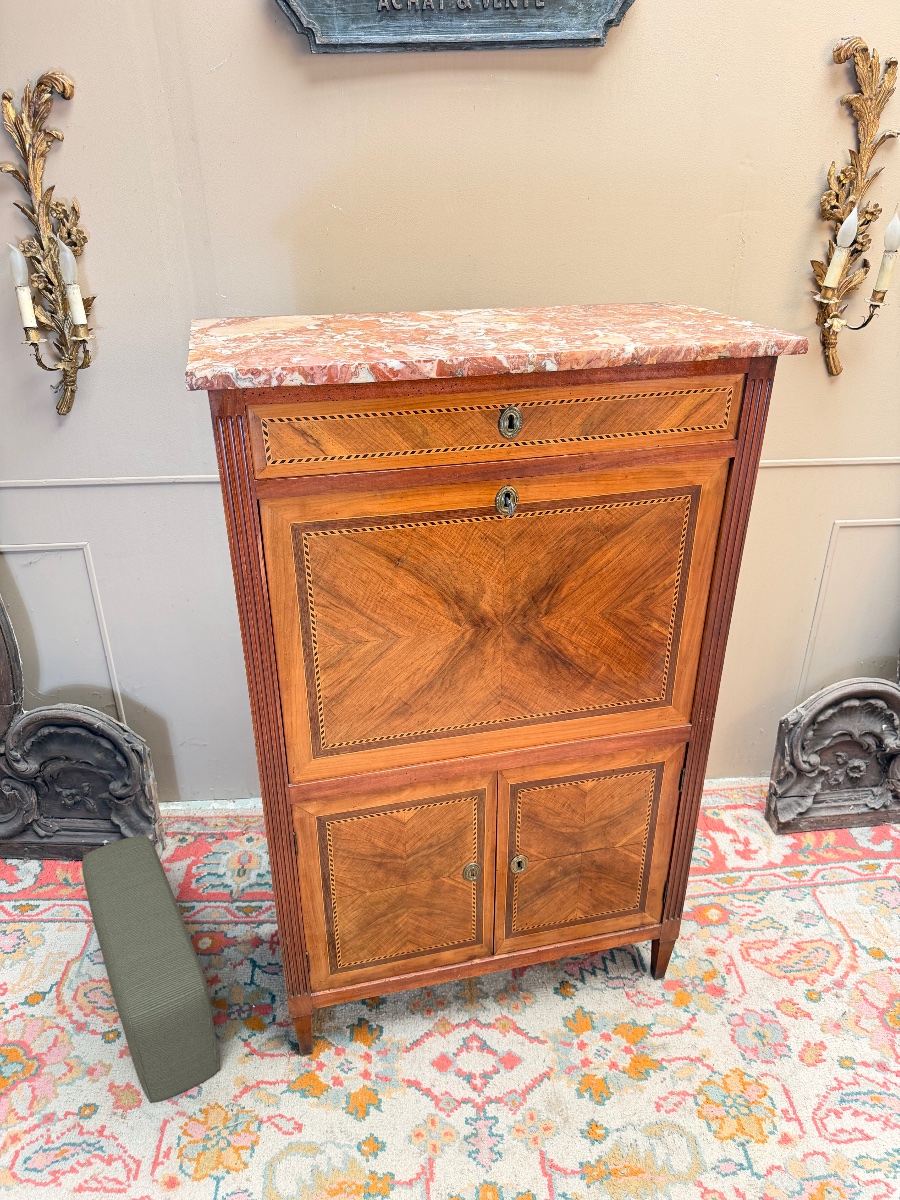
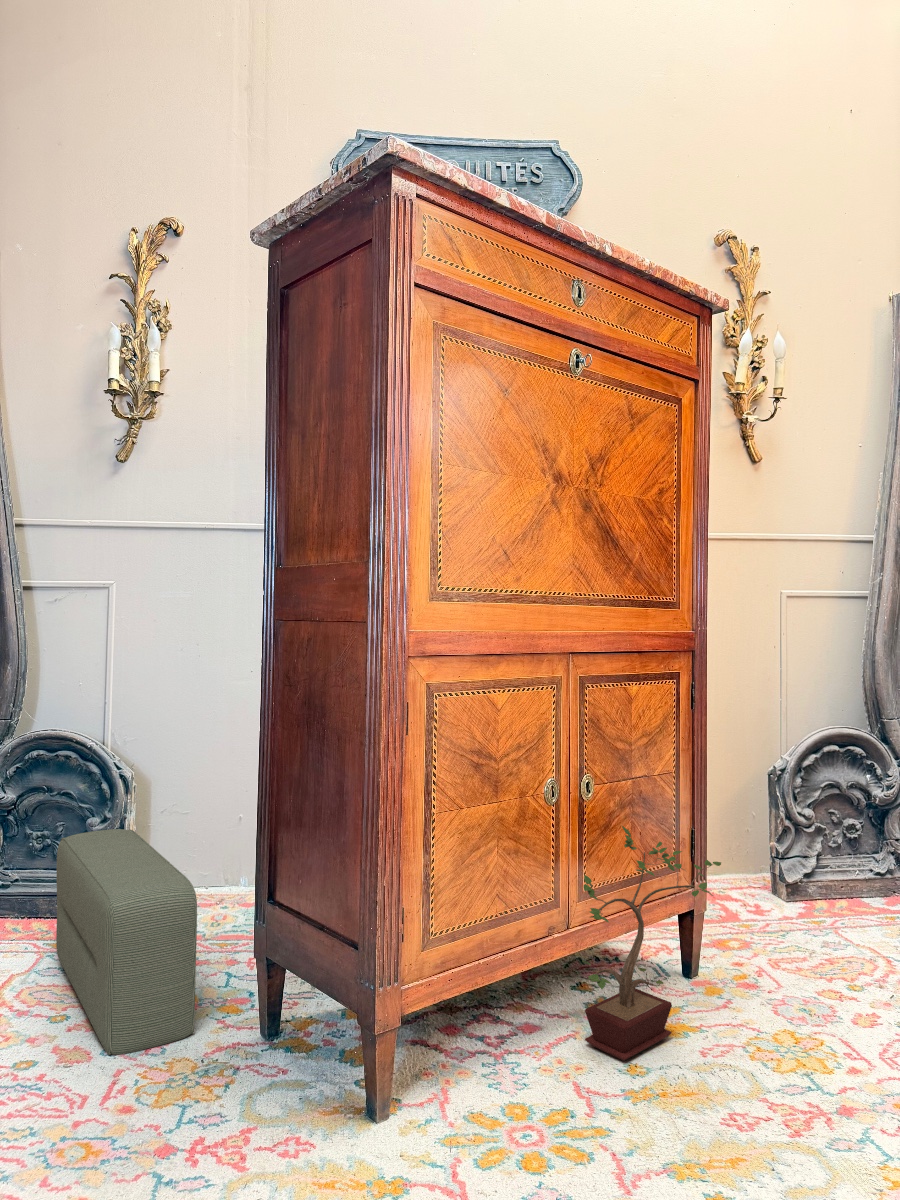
potted plant: none [552,945,696,1130] -> present [582,826,721,1061]

